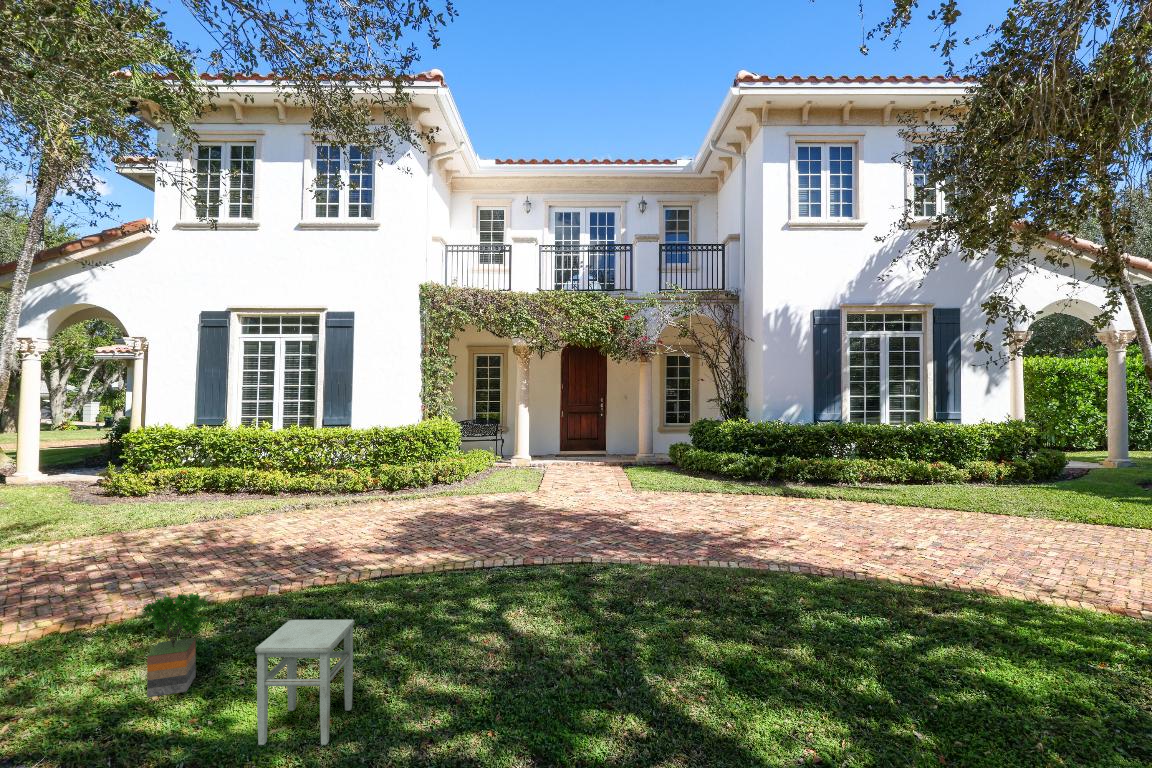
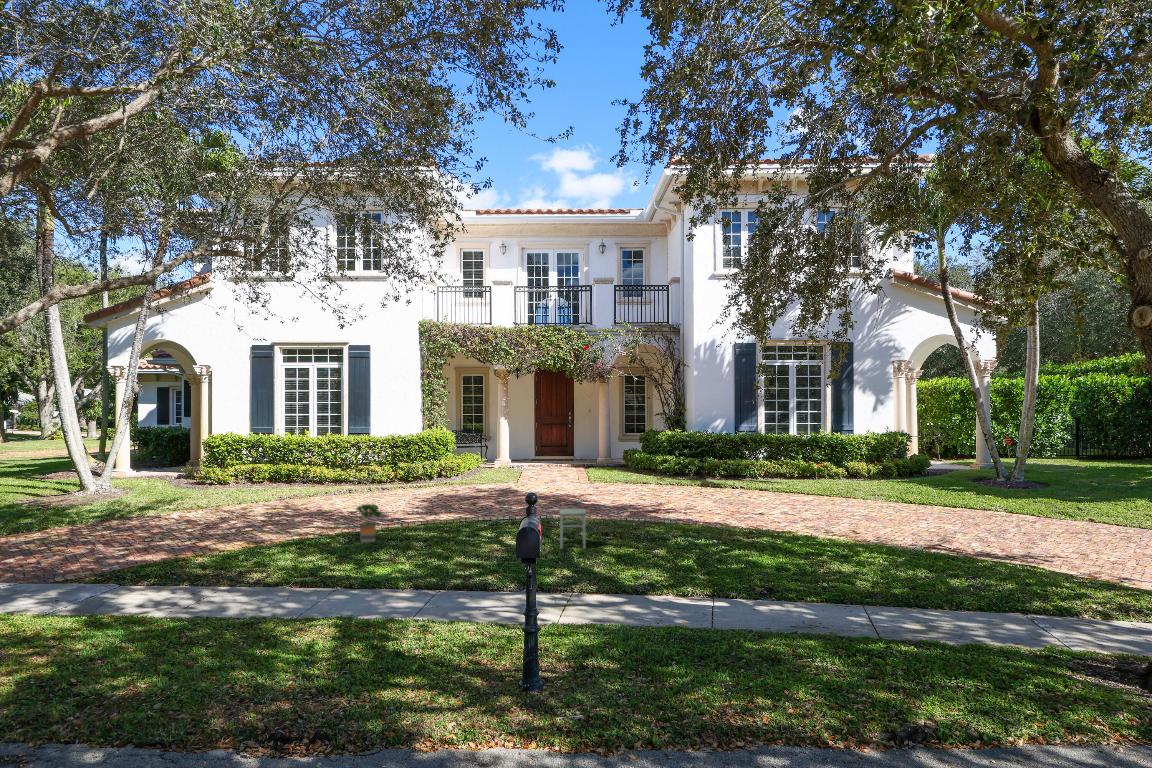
stool: present [255,620,355,745] -> present [559,509,586,549]

